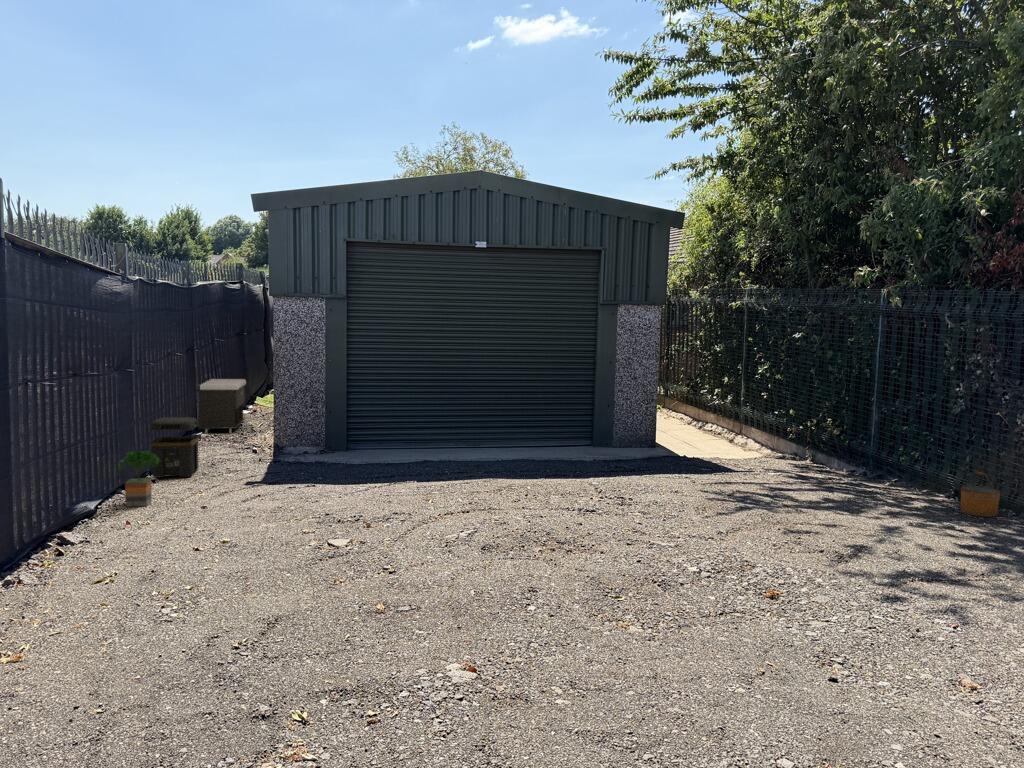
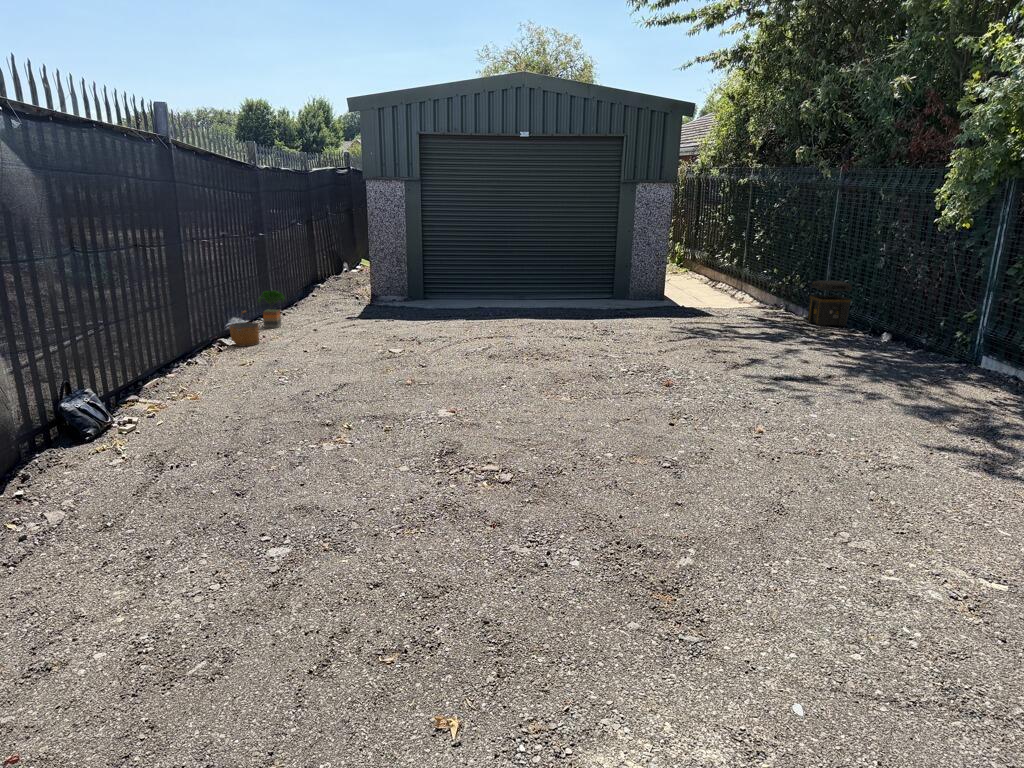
storage bench: present [198,379,246,433] -> none [320,245,356,285]
toolbox: present [150,417,199,478] -> present [808,281,852,326]
bucket: present [961,471,1000,517] -> present [229,310,259,346]

